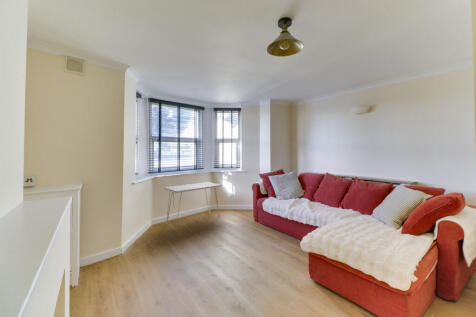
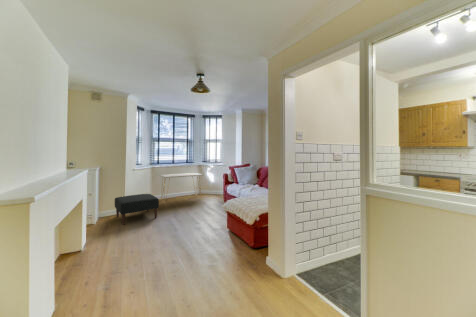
ottoman: none [107,220,184,283] -> present [115,194,159,224]

